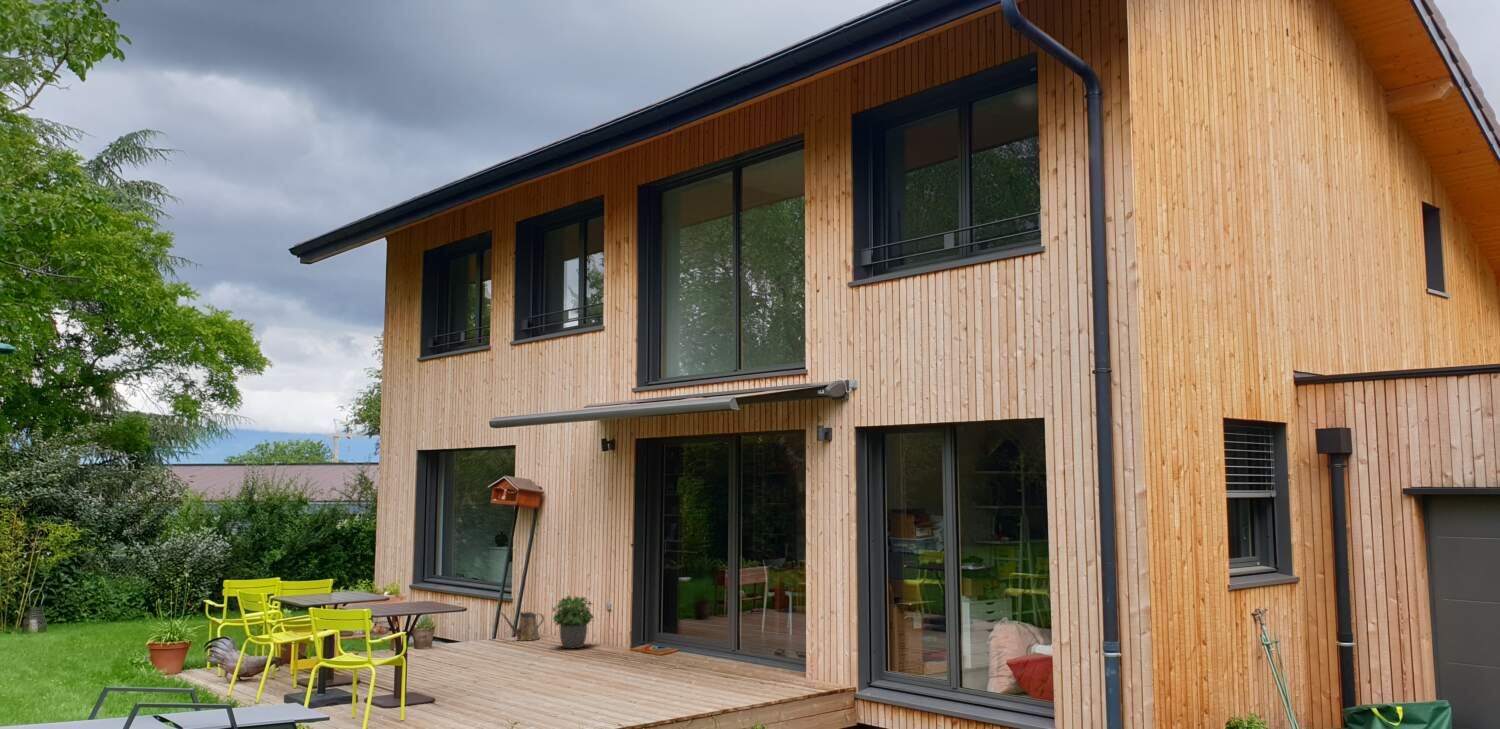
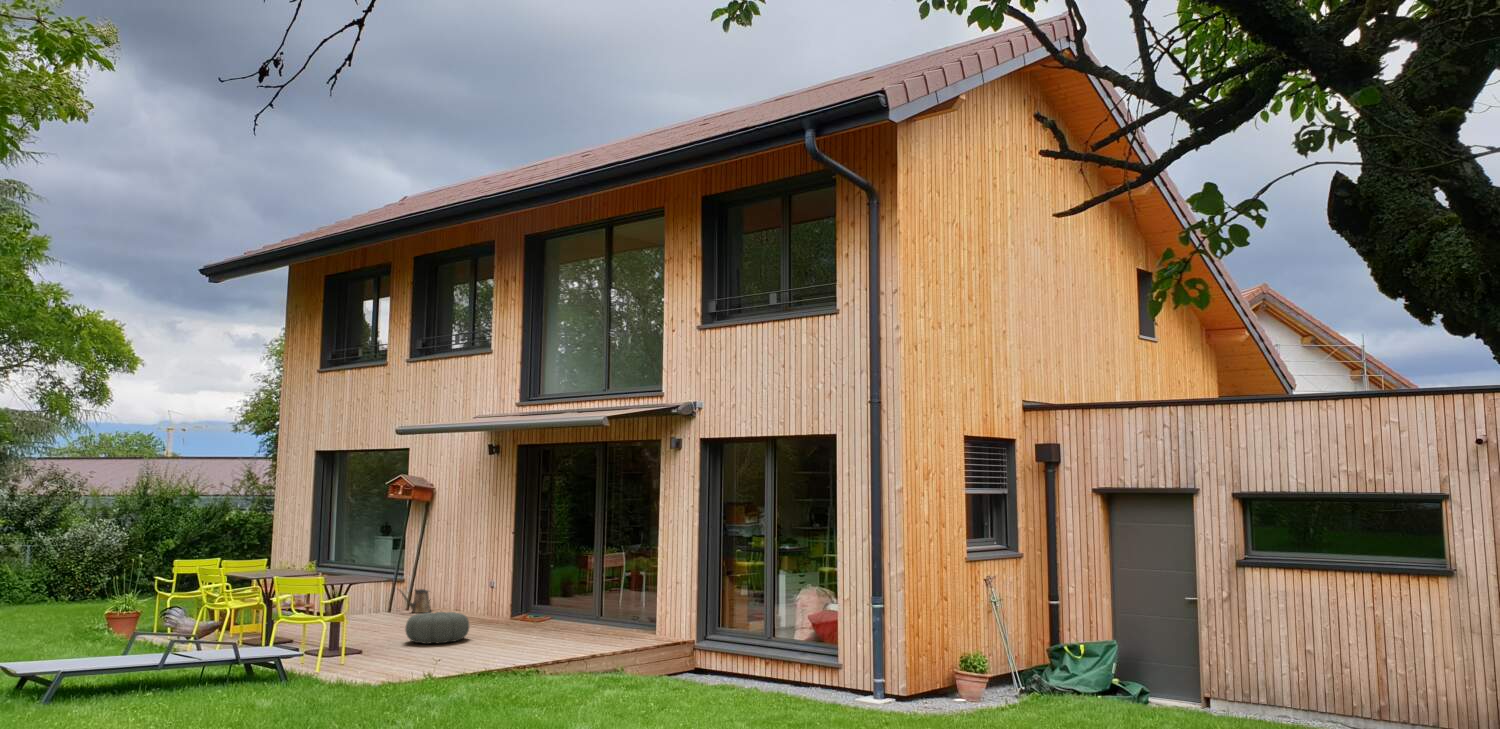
potted plant: present [553,596,593,648] -> none [445,573,481,618]
pouf: none [496,645,573,686] -> present [405,612,469,644]

